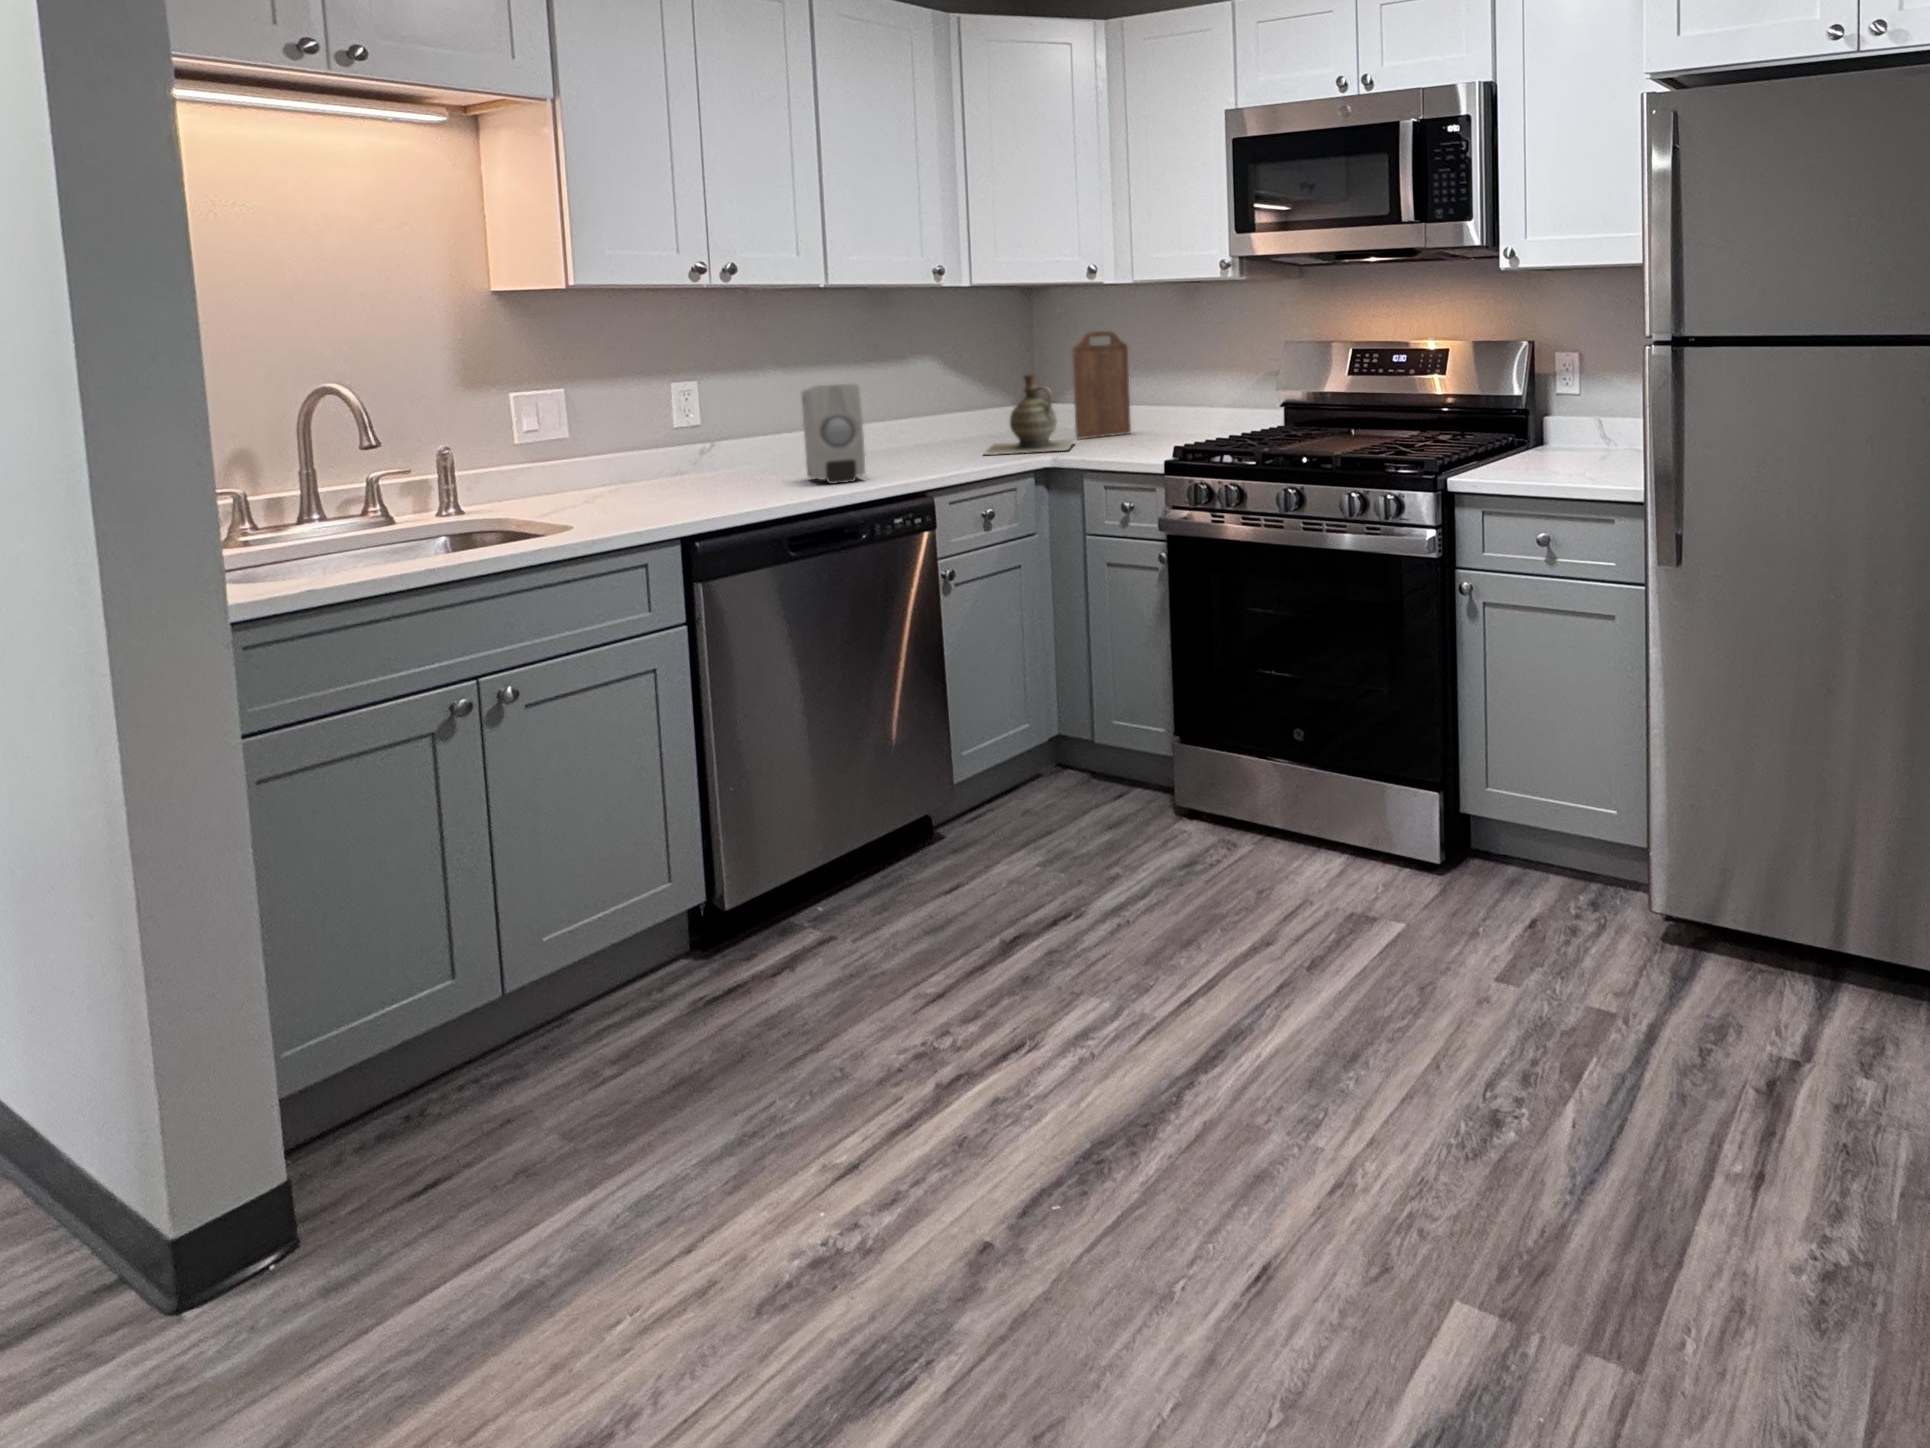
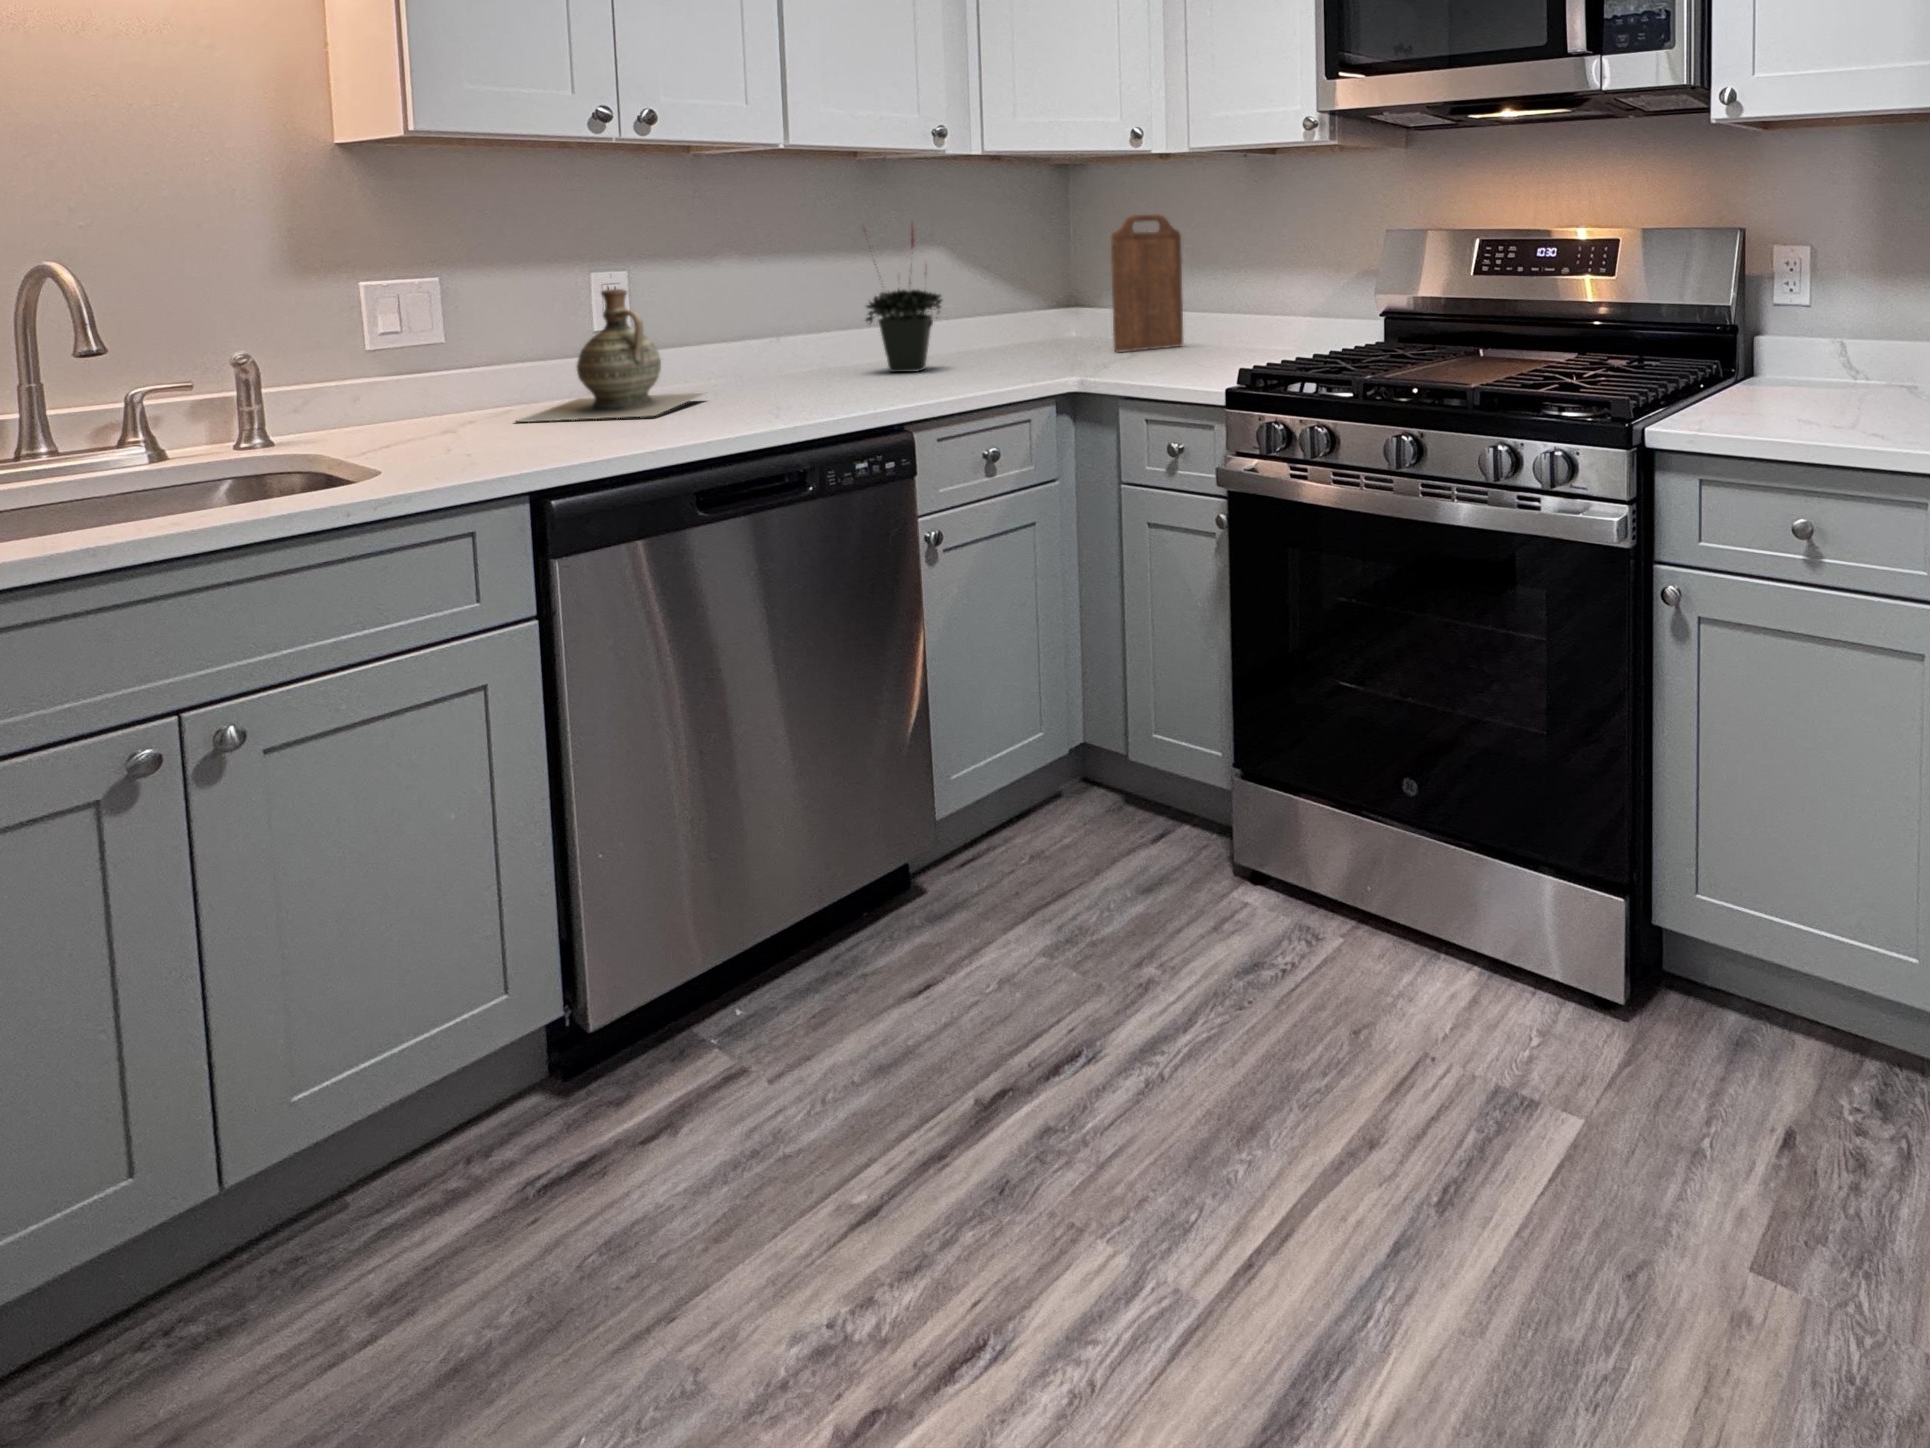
potted plant: none [878,339,943,457] -> present [863,221,942,372]
ceramic jug: present [985,374,1073,455] -> present [519,289,703,422]
soap dispenser: present [802,384,865,484] -> none [746,274,823,411]

